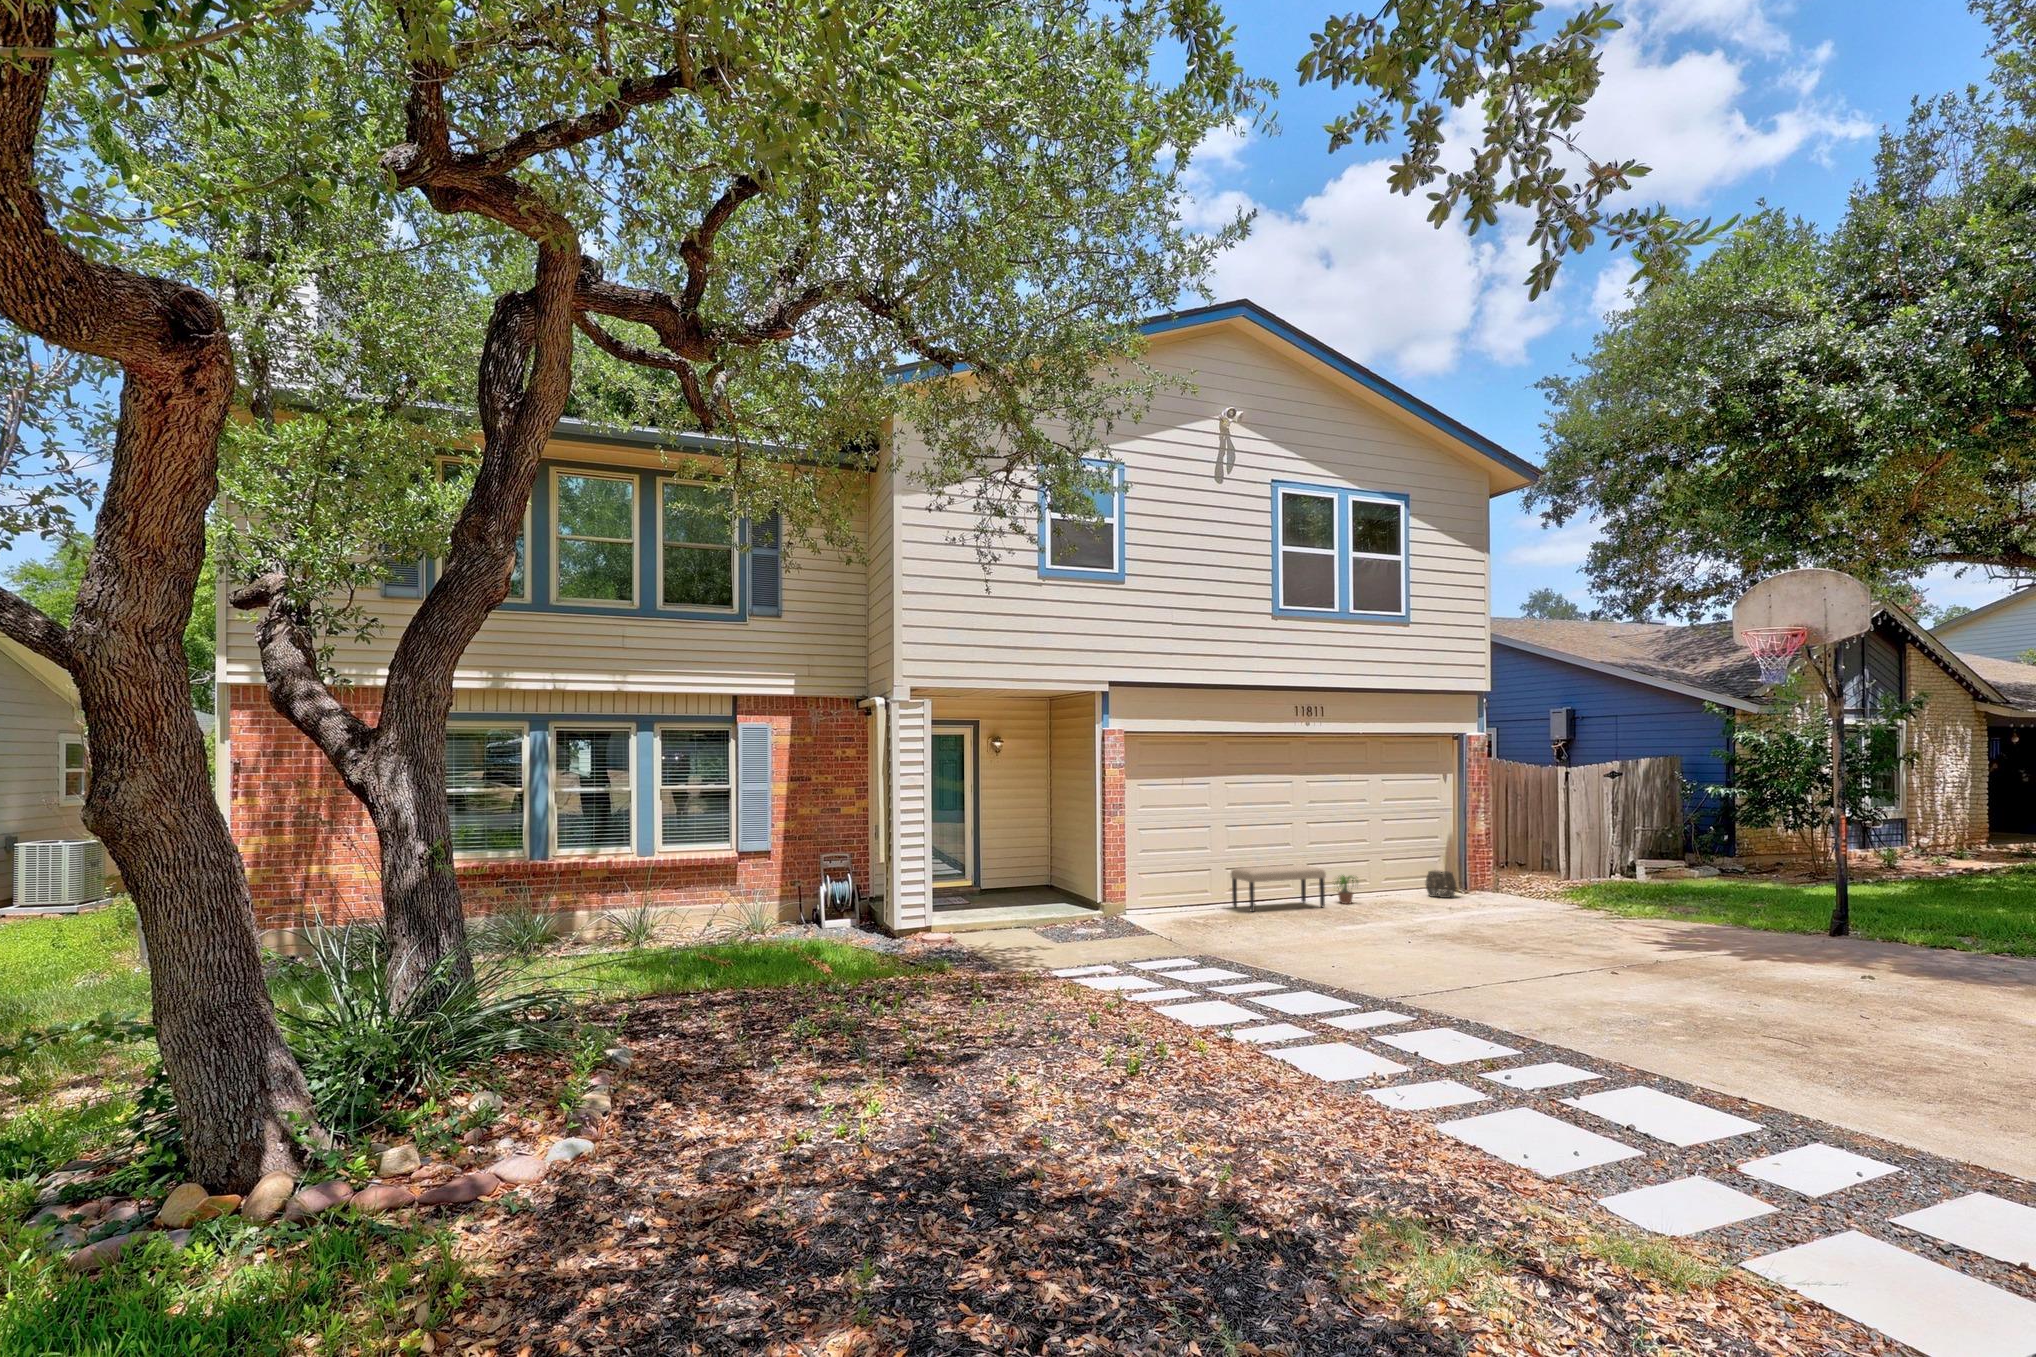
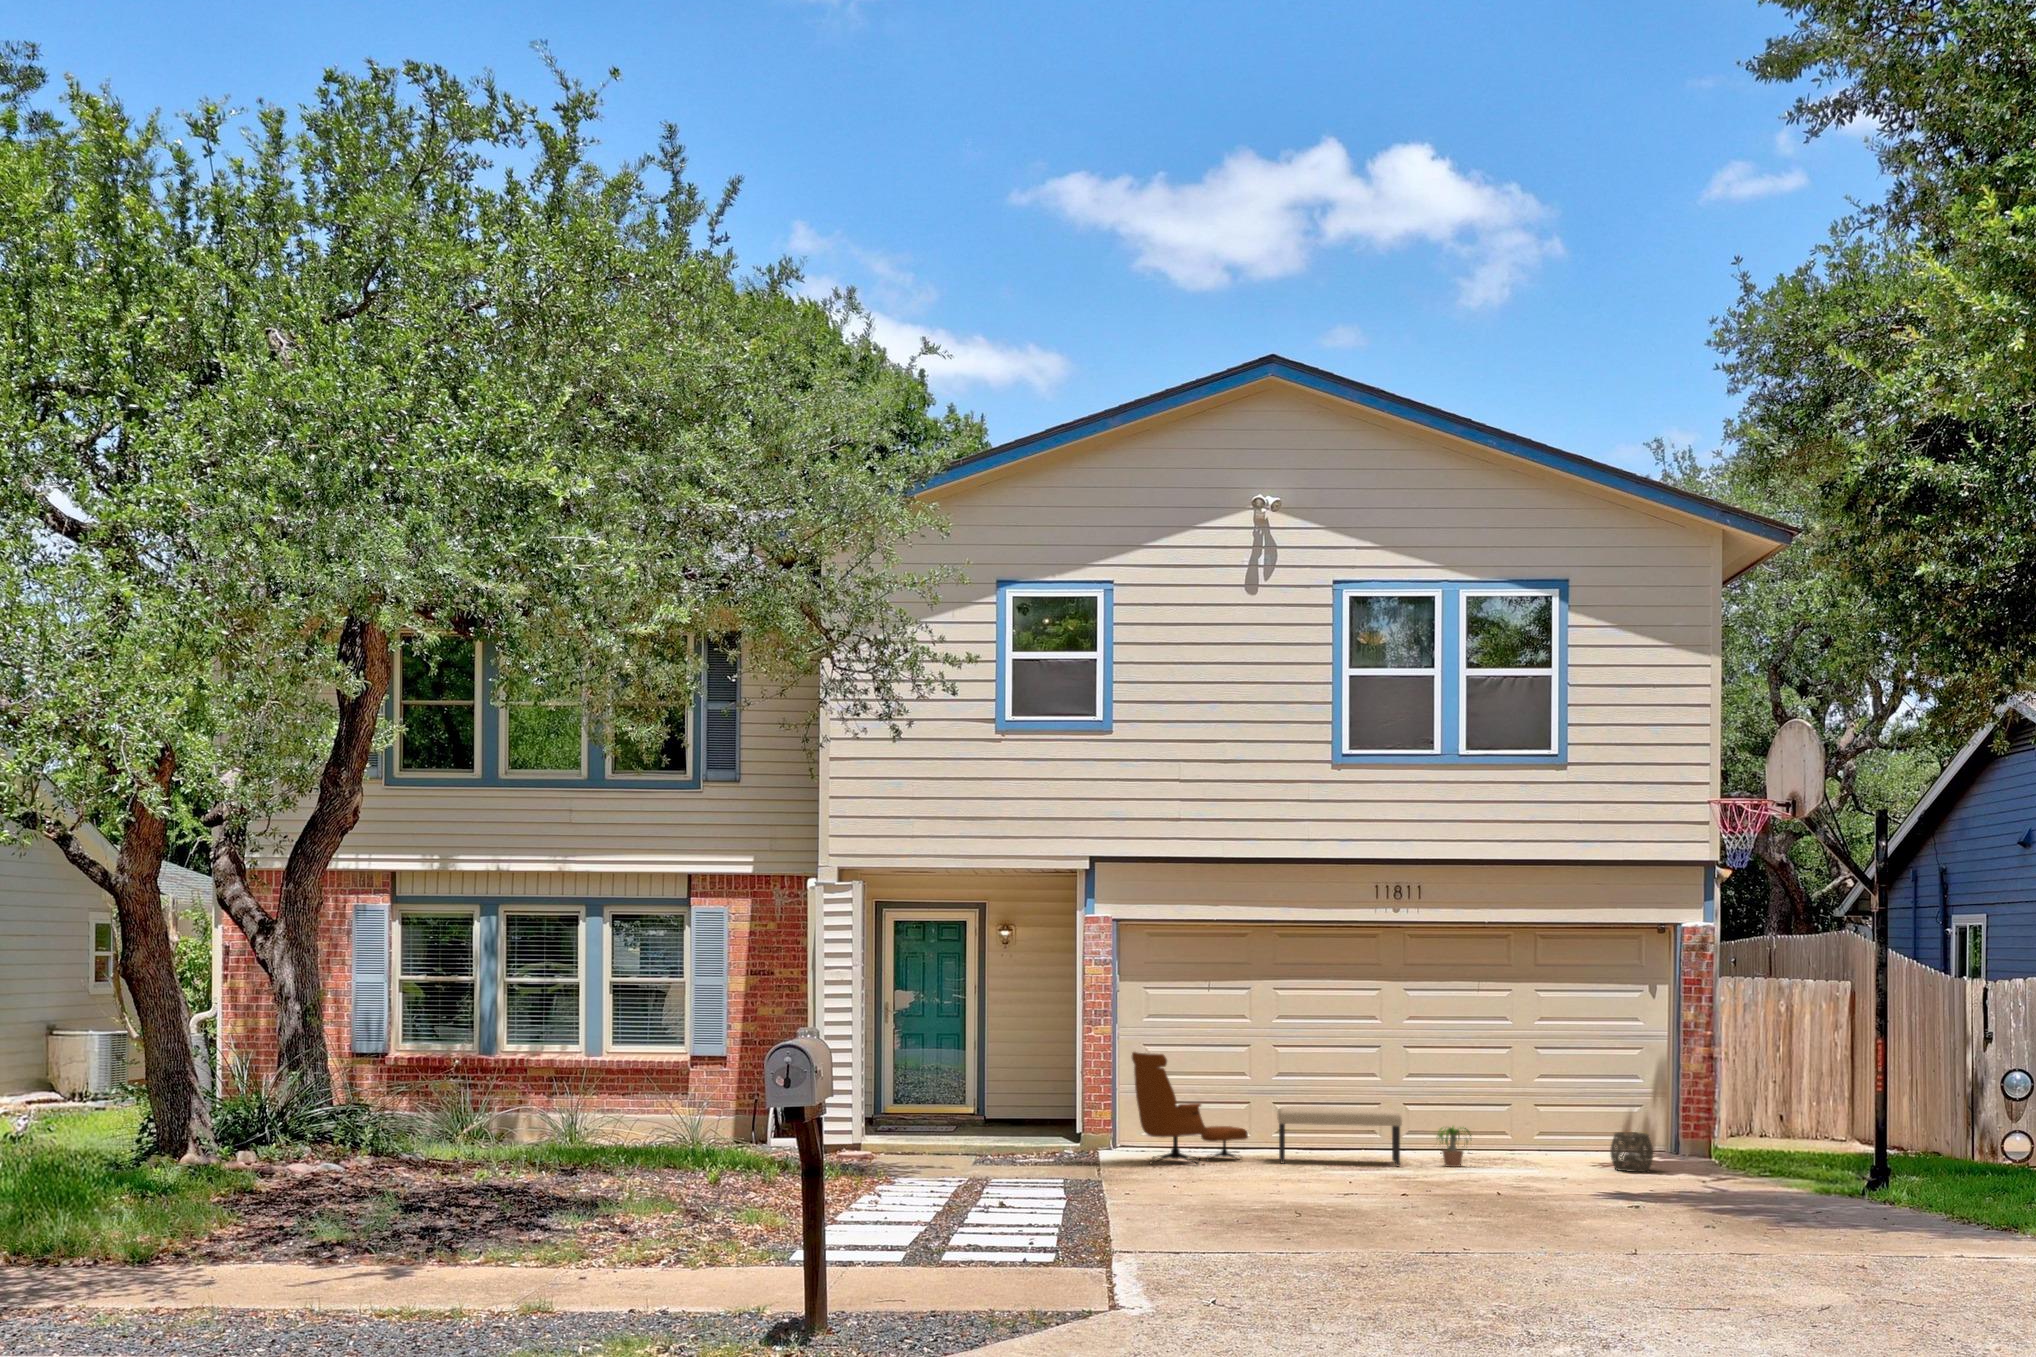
lounge chair: none [1165,834,1225,923] -> present [1132,1052,1248,1165]

